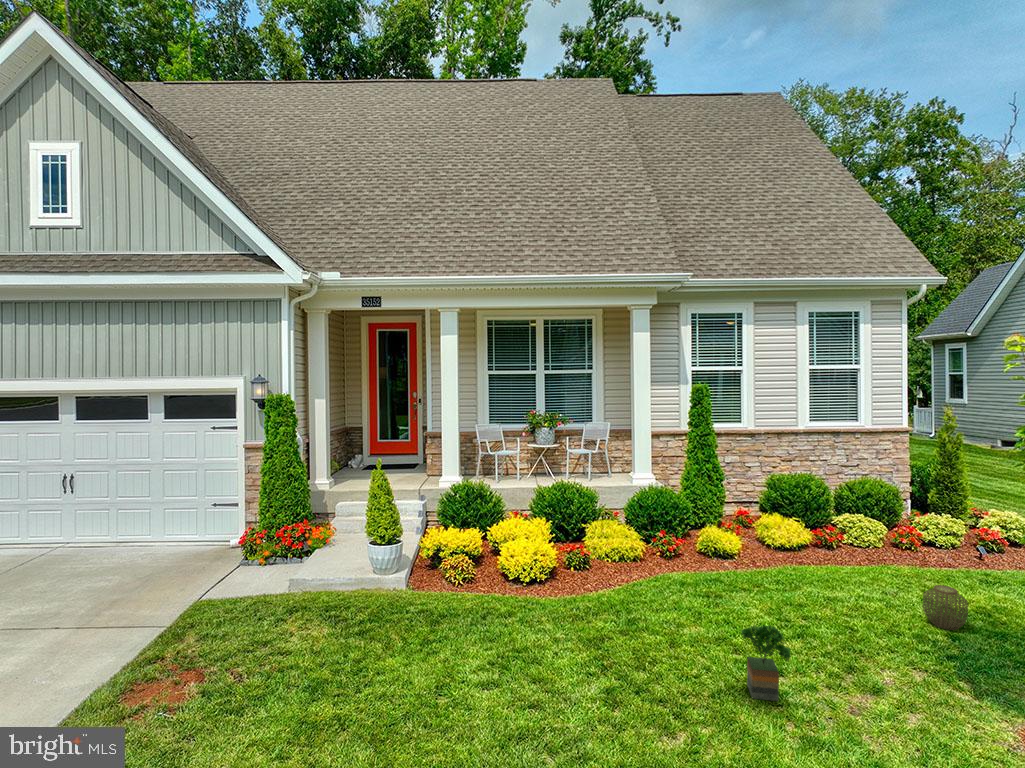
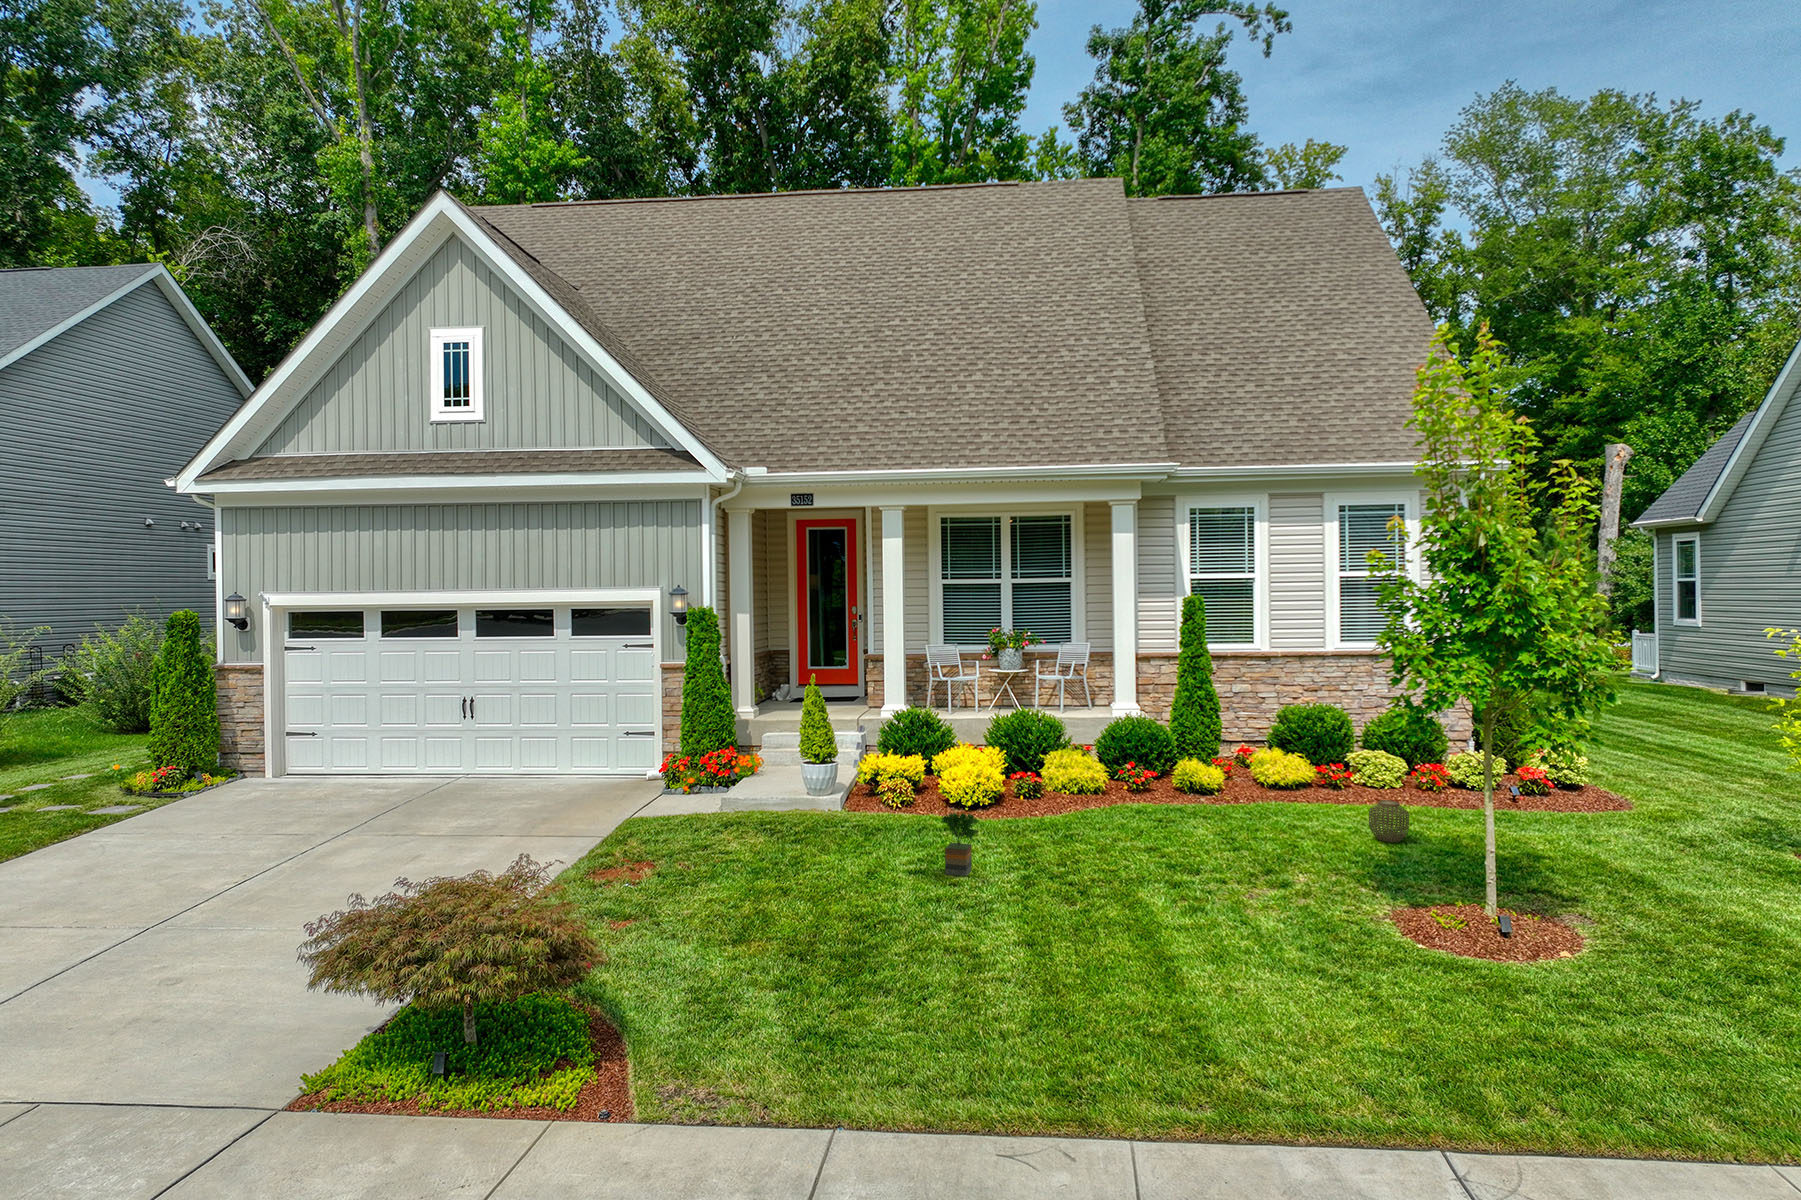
potted tree: present [741,625,791,701] -> present [942,813,978,876]

